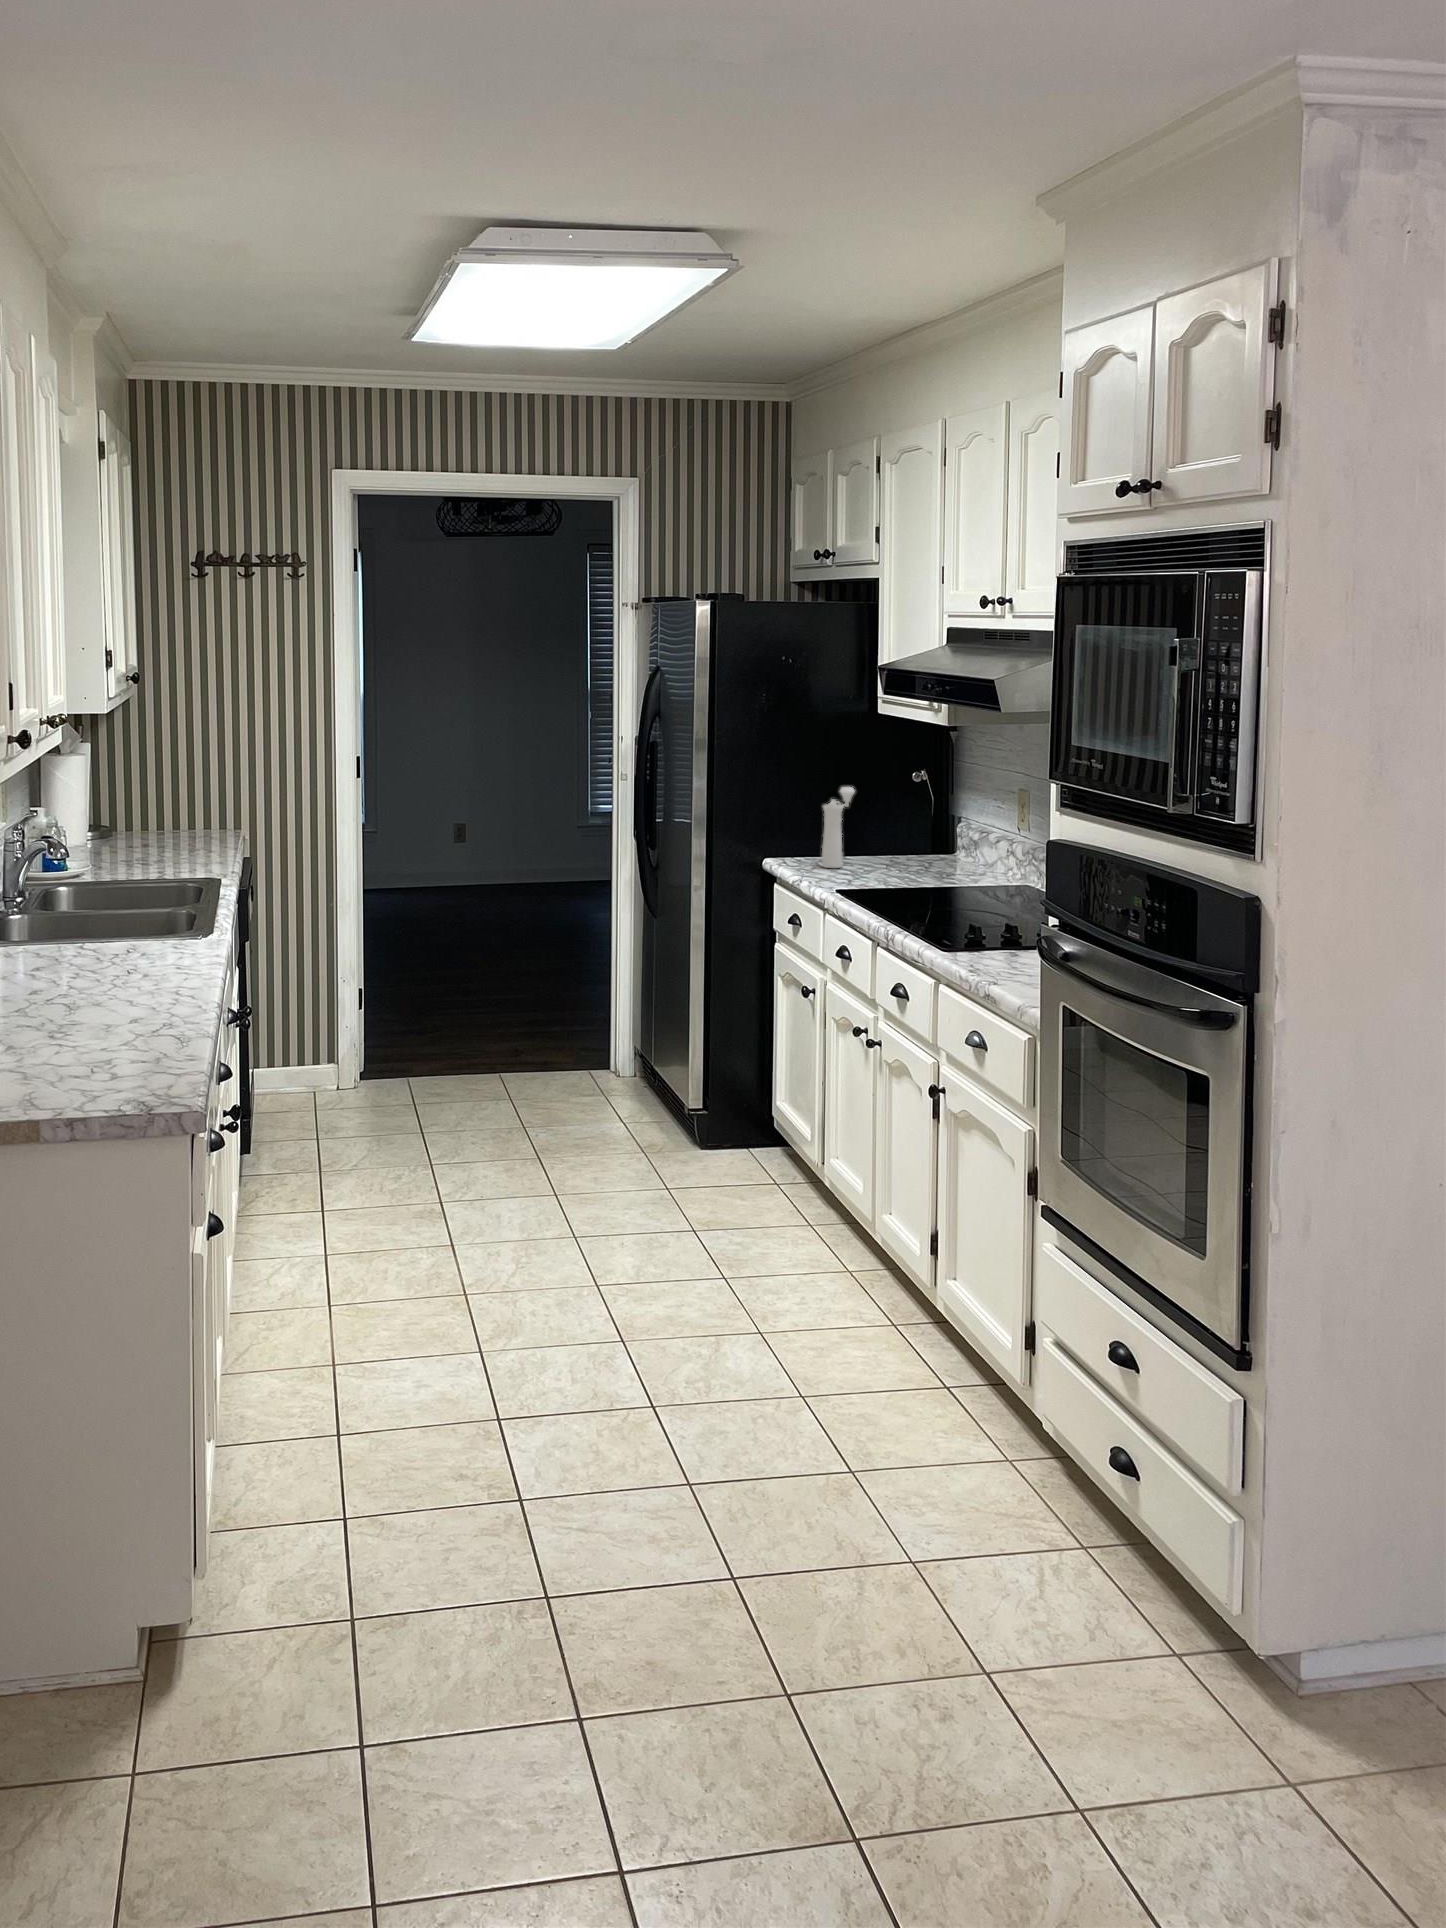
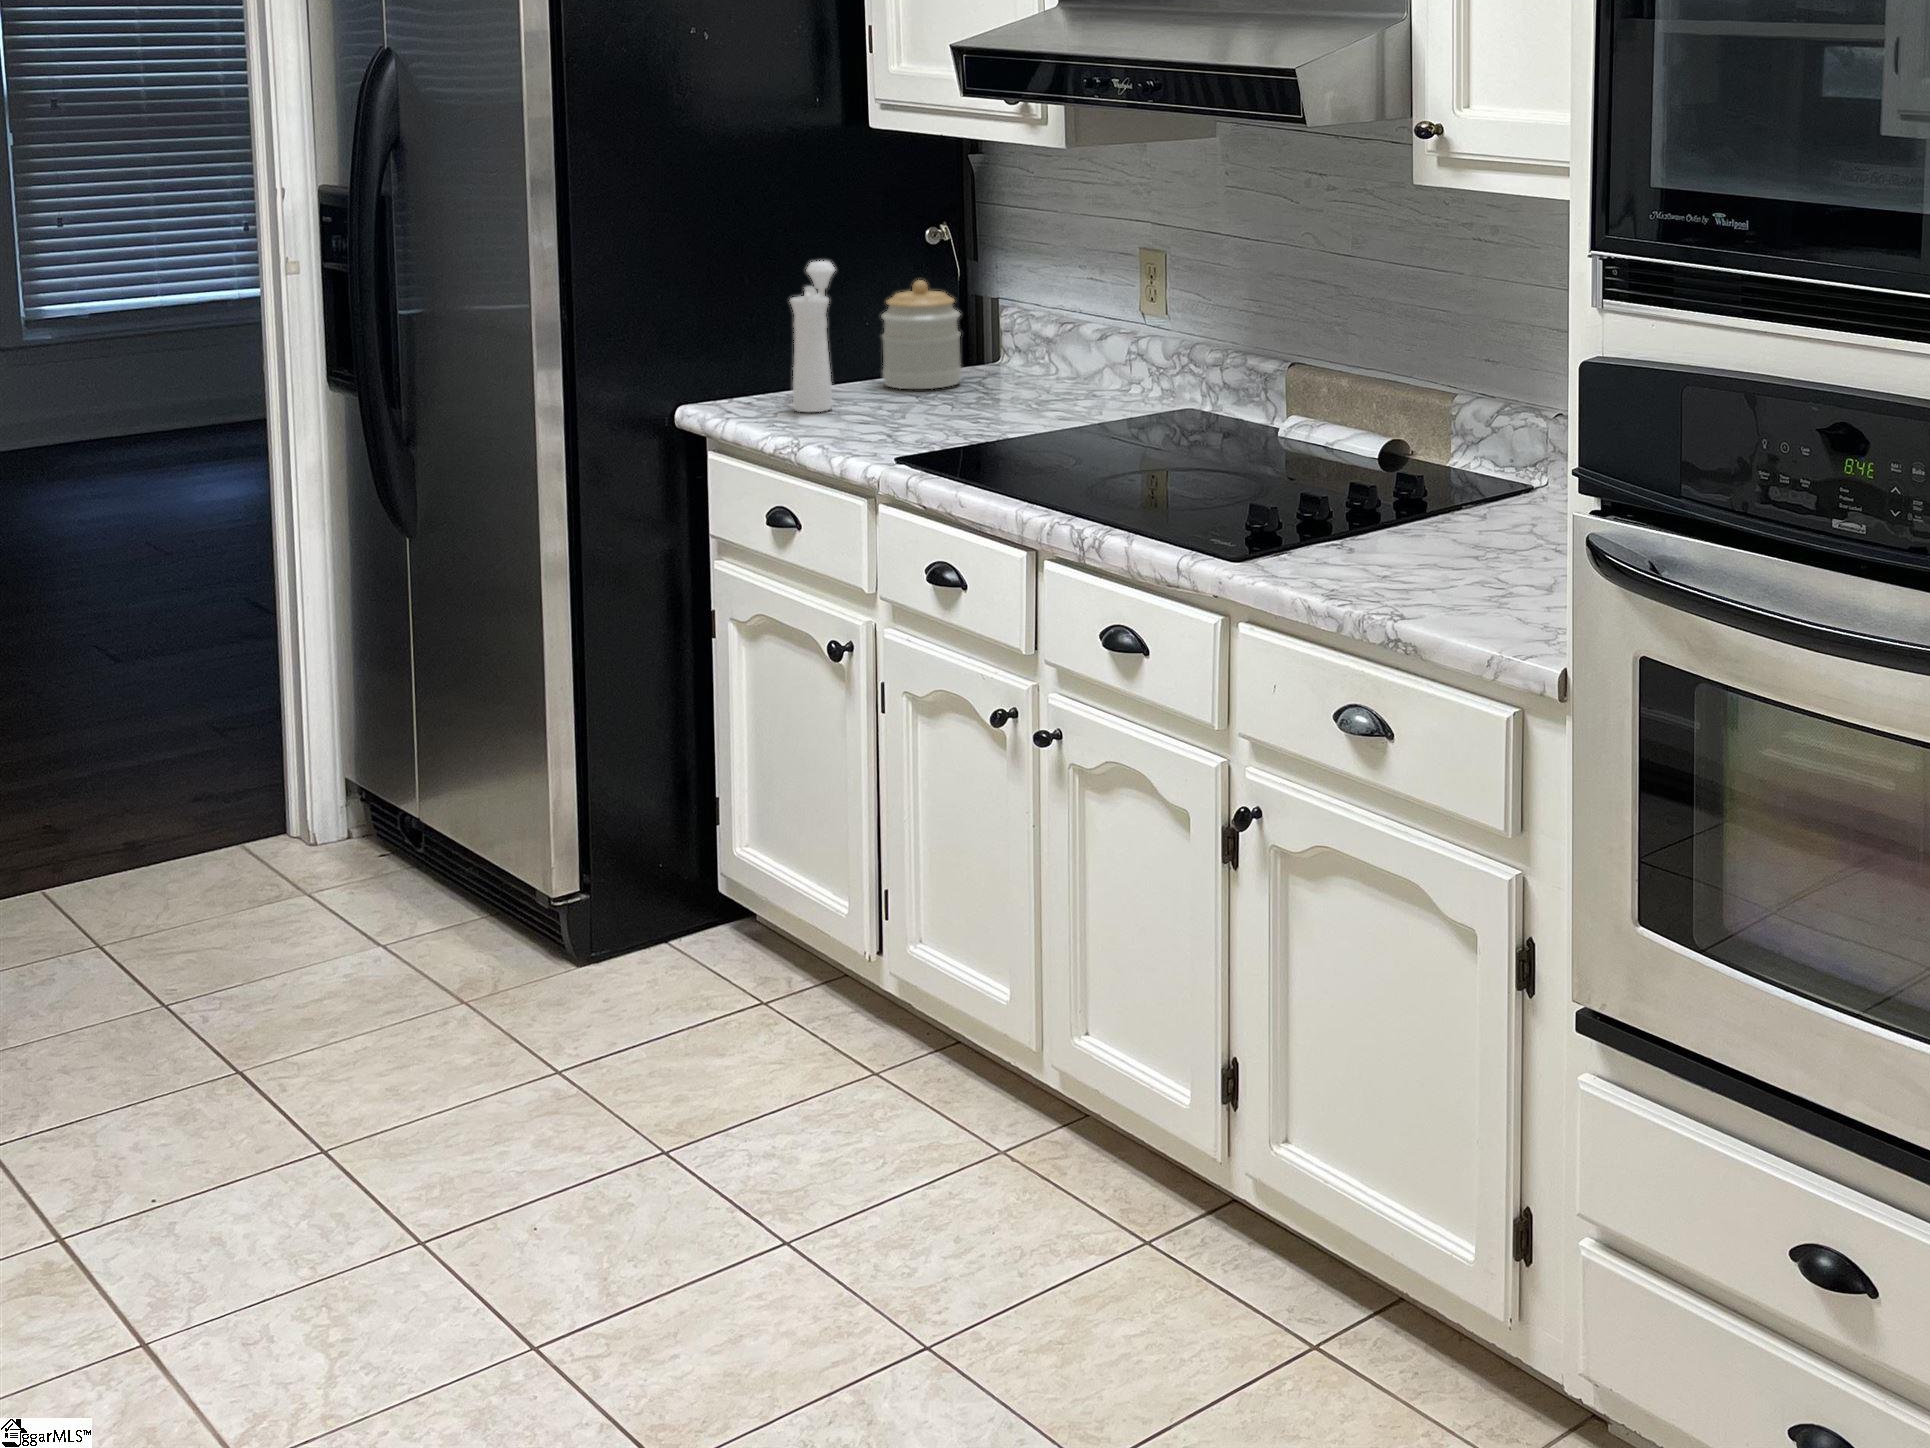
jar: none [883,802,929,863] -> present [882,280,961,389]

